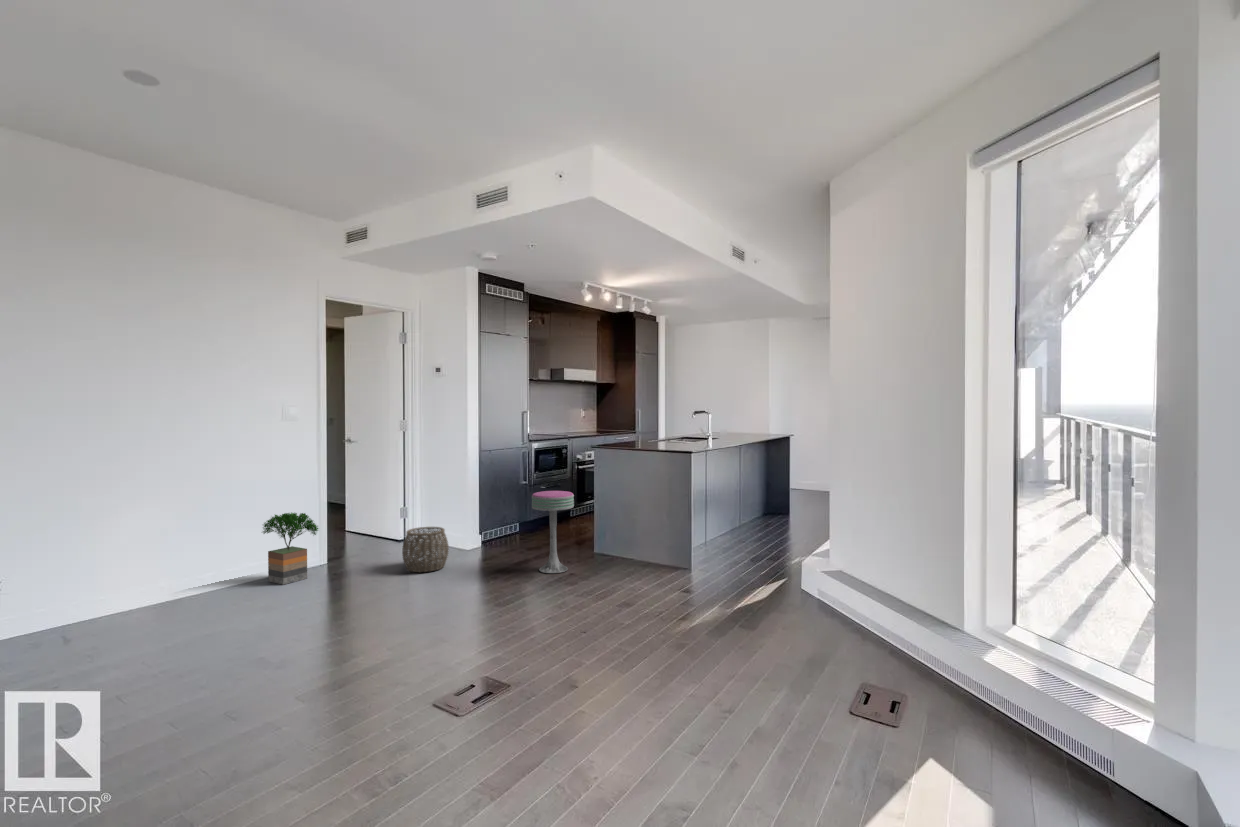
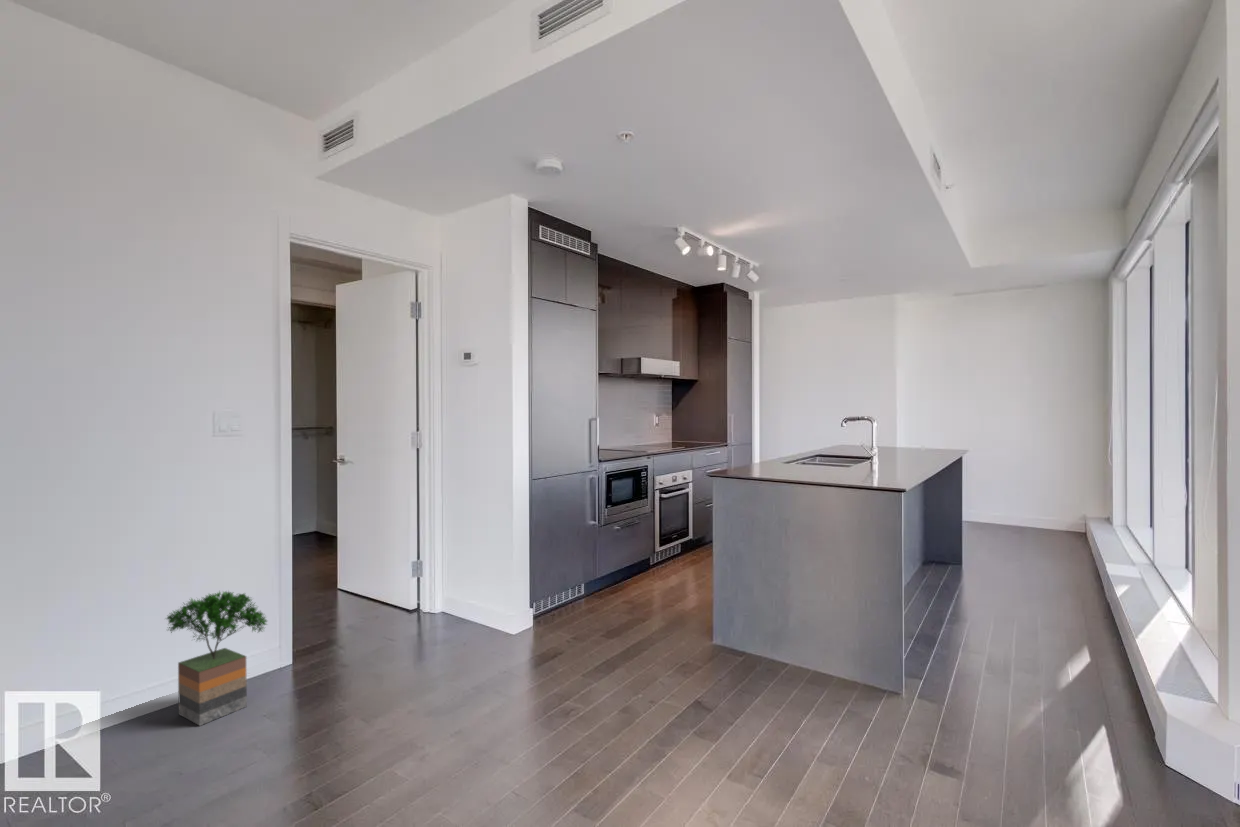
bar stool: present [532,491,574,573] -> none [626,554,699,705]
woven basket: present [402,527,449,572] -> none [407,609,486,696]

